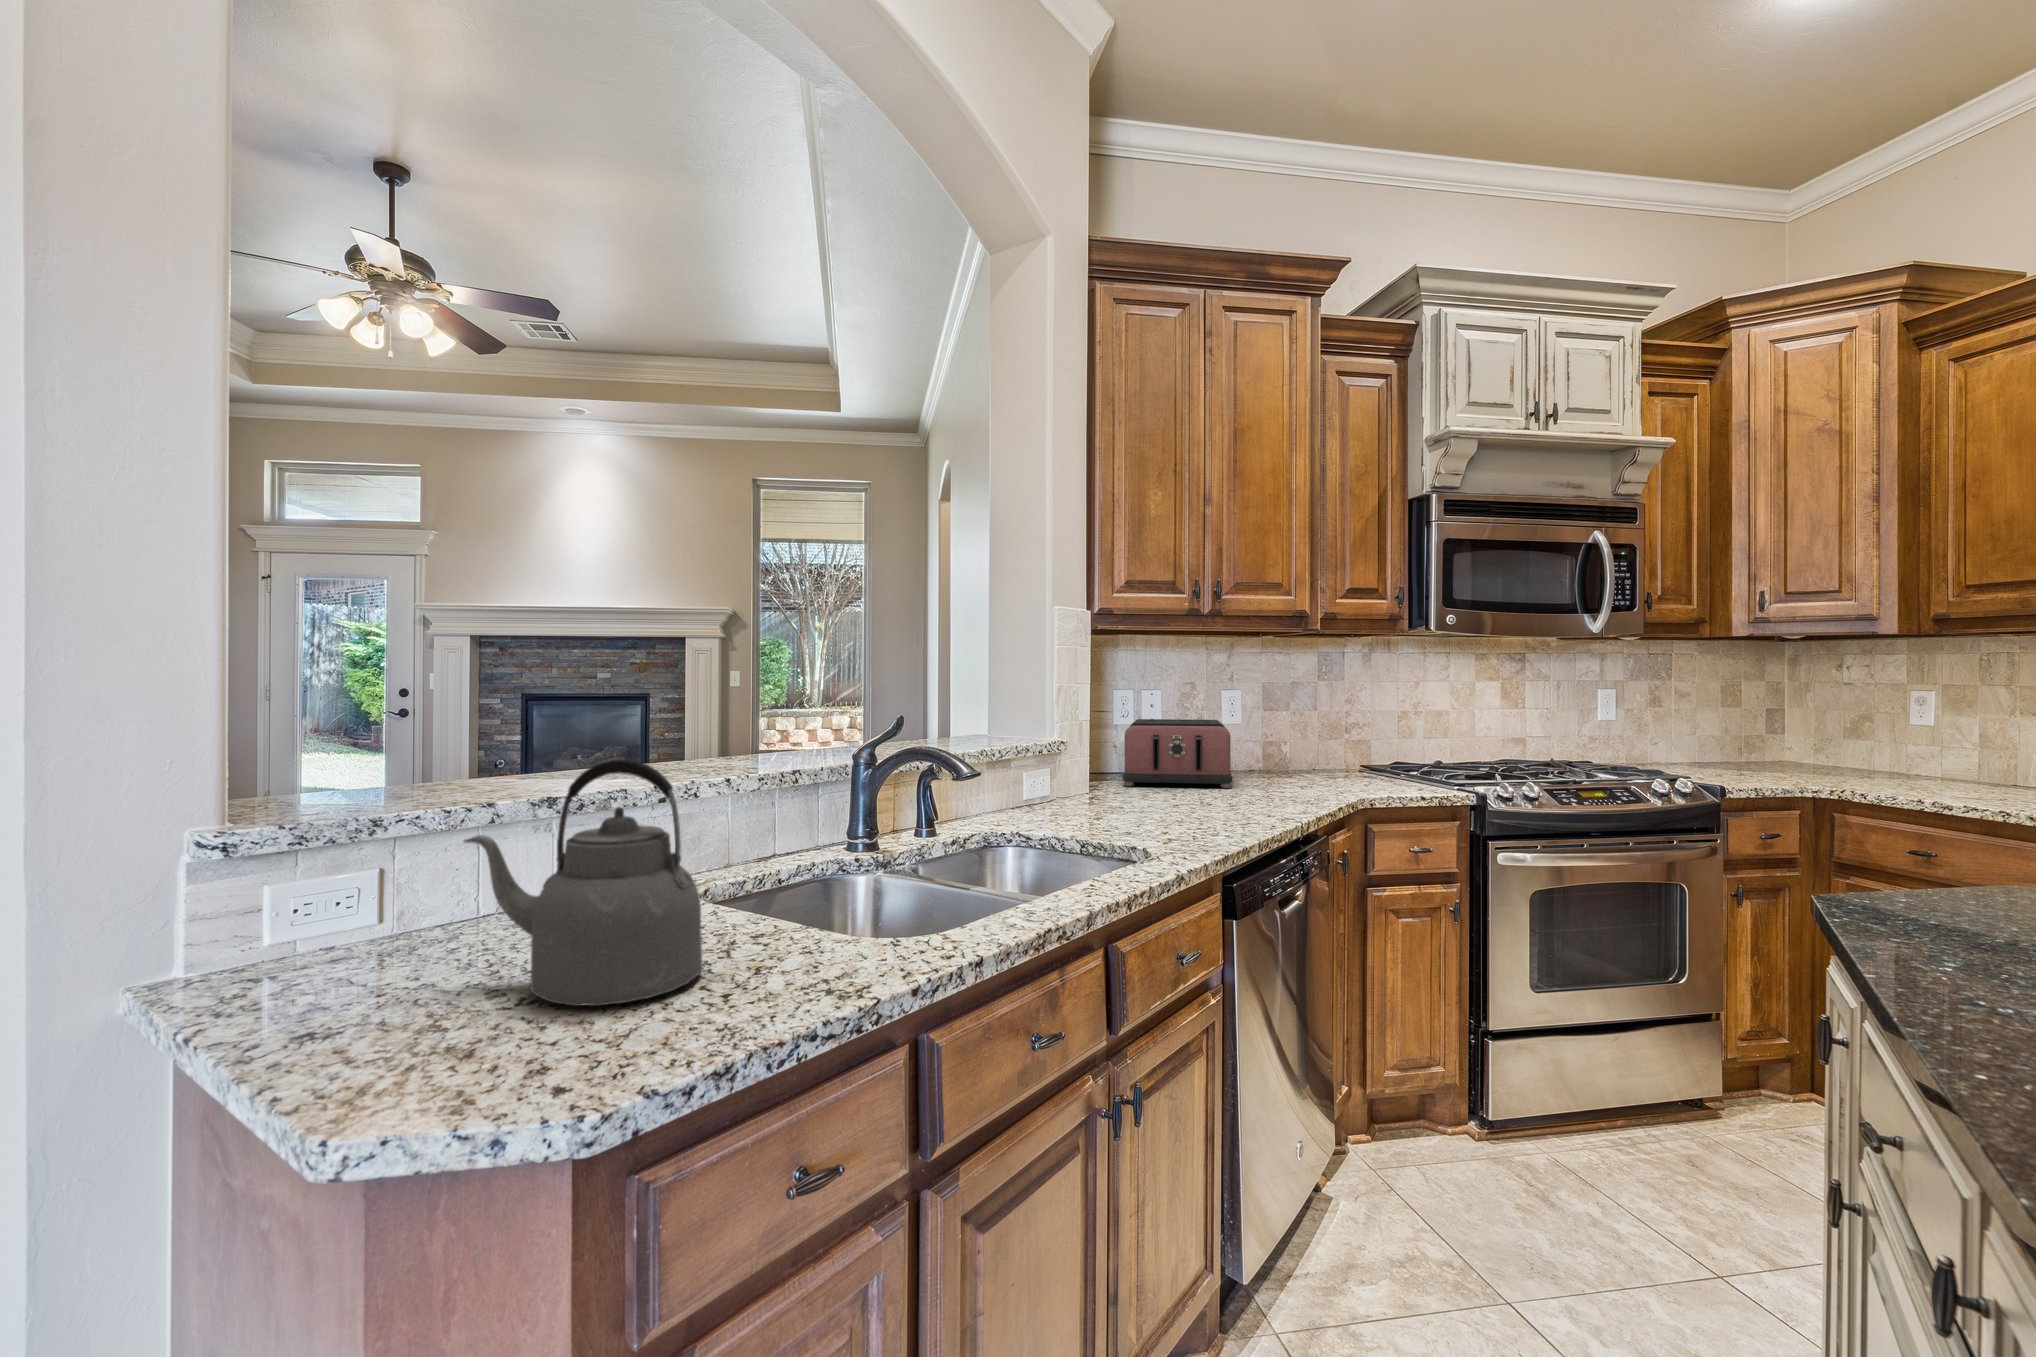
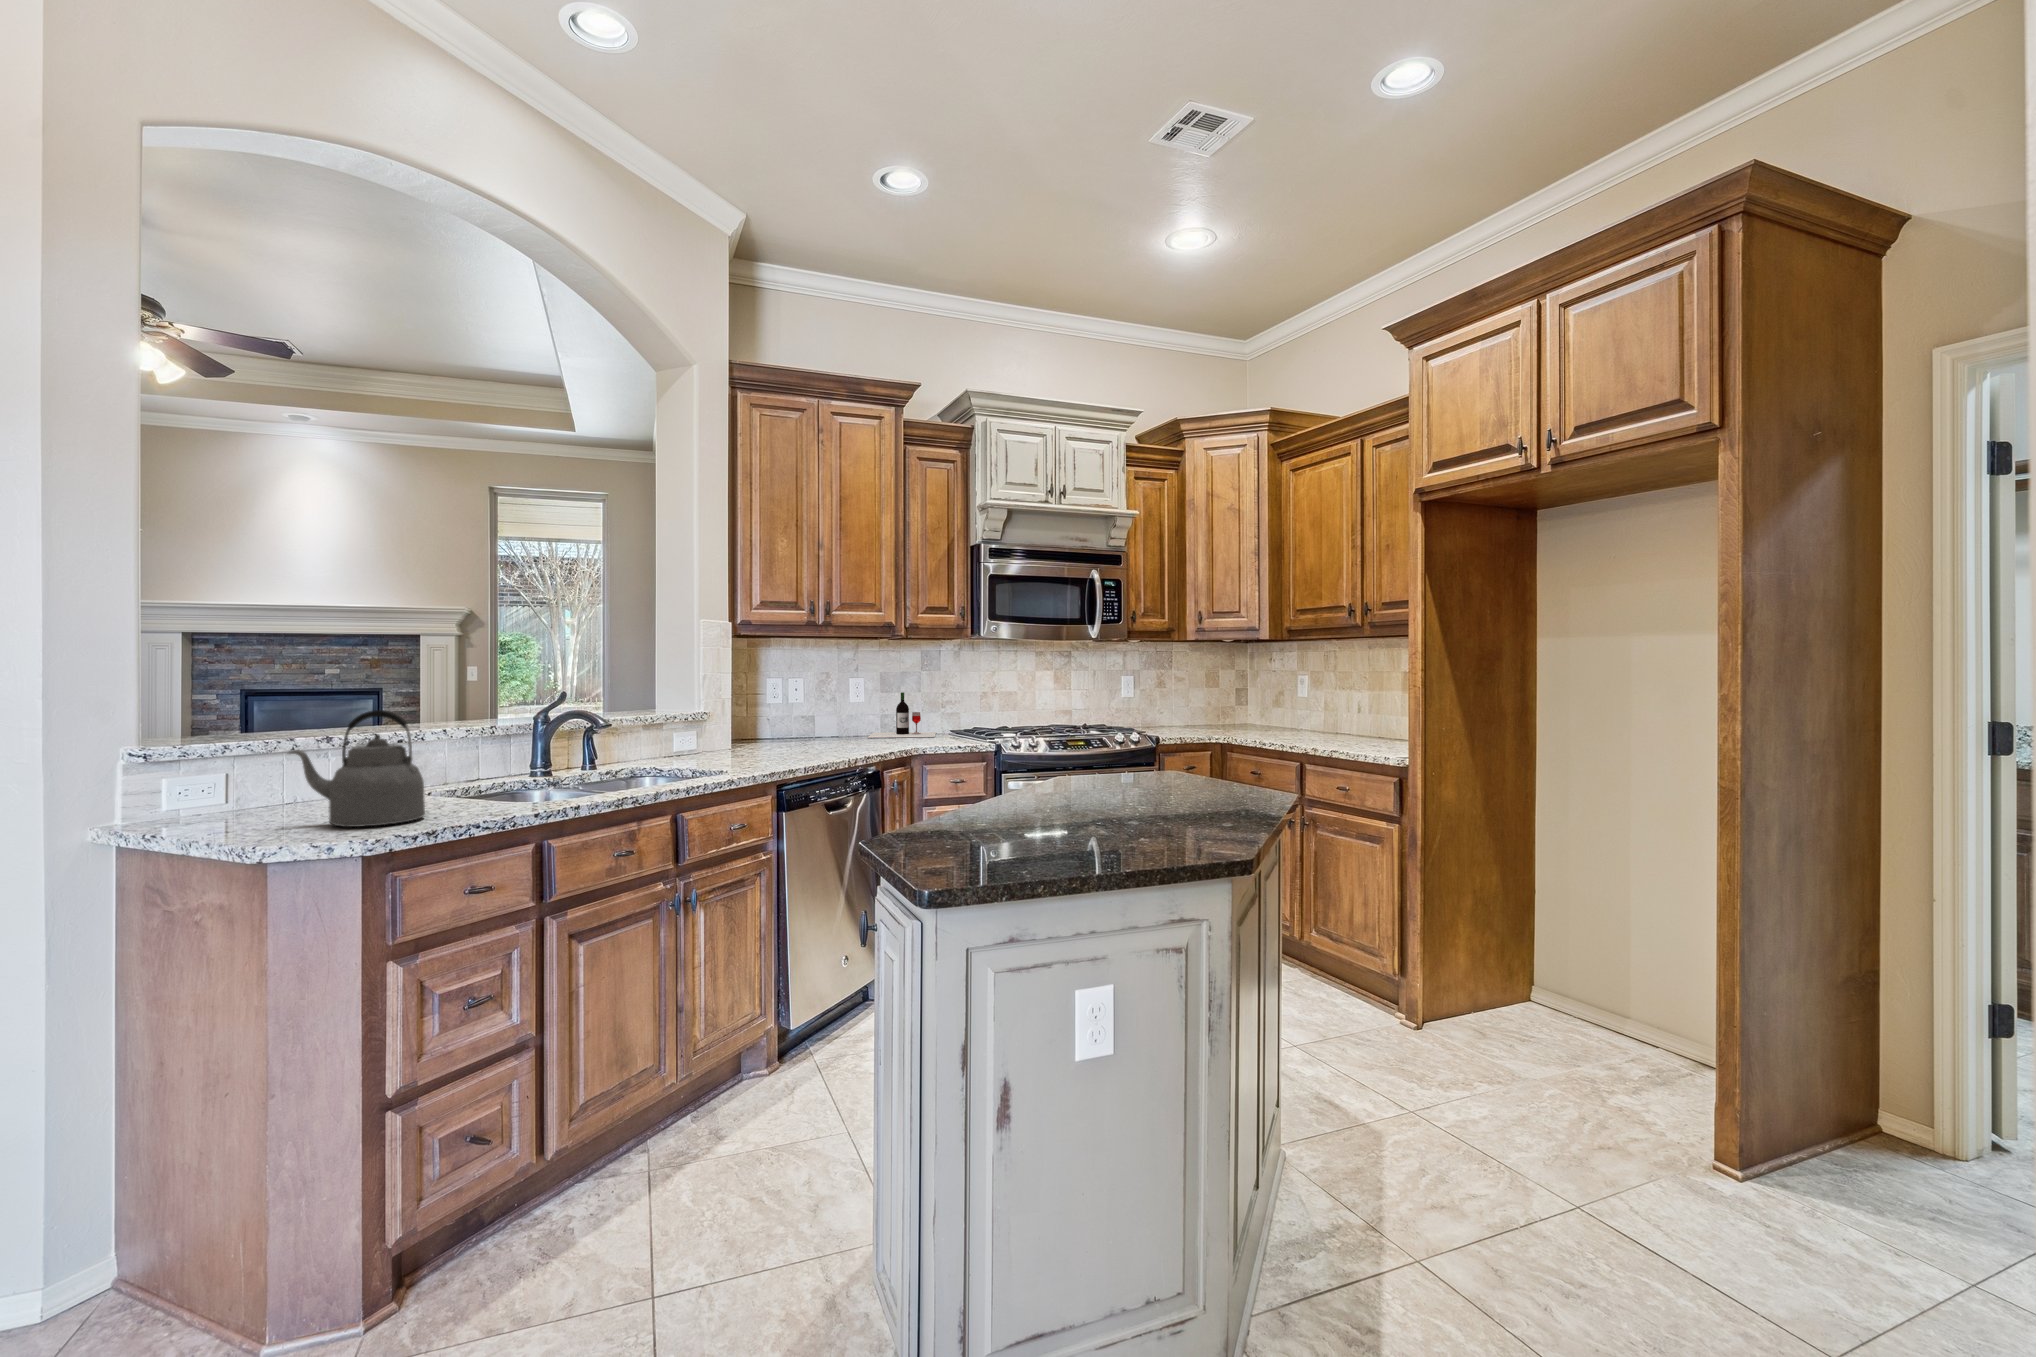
wine bottle: none [1253,711,1361,778] -> present [868,692,936,738]
toaster: present [1123,719,1232,788] -> none [760,699,844,745]

